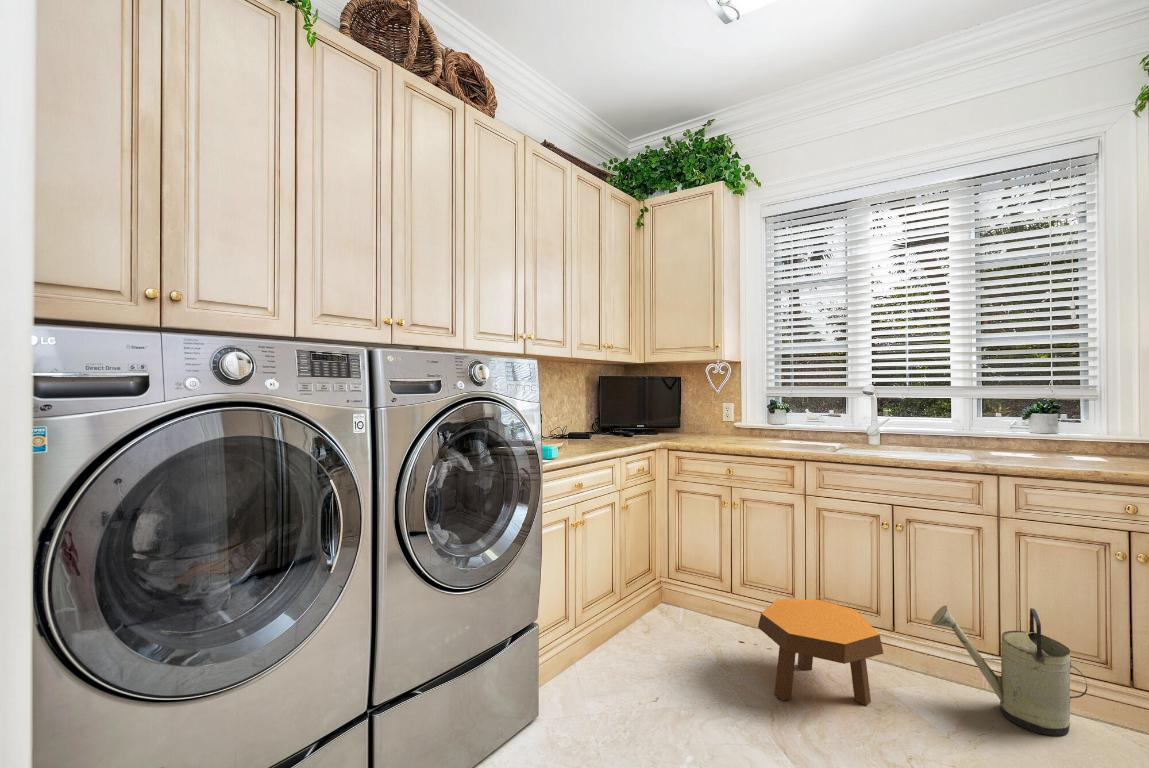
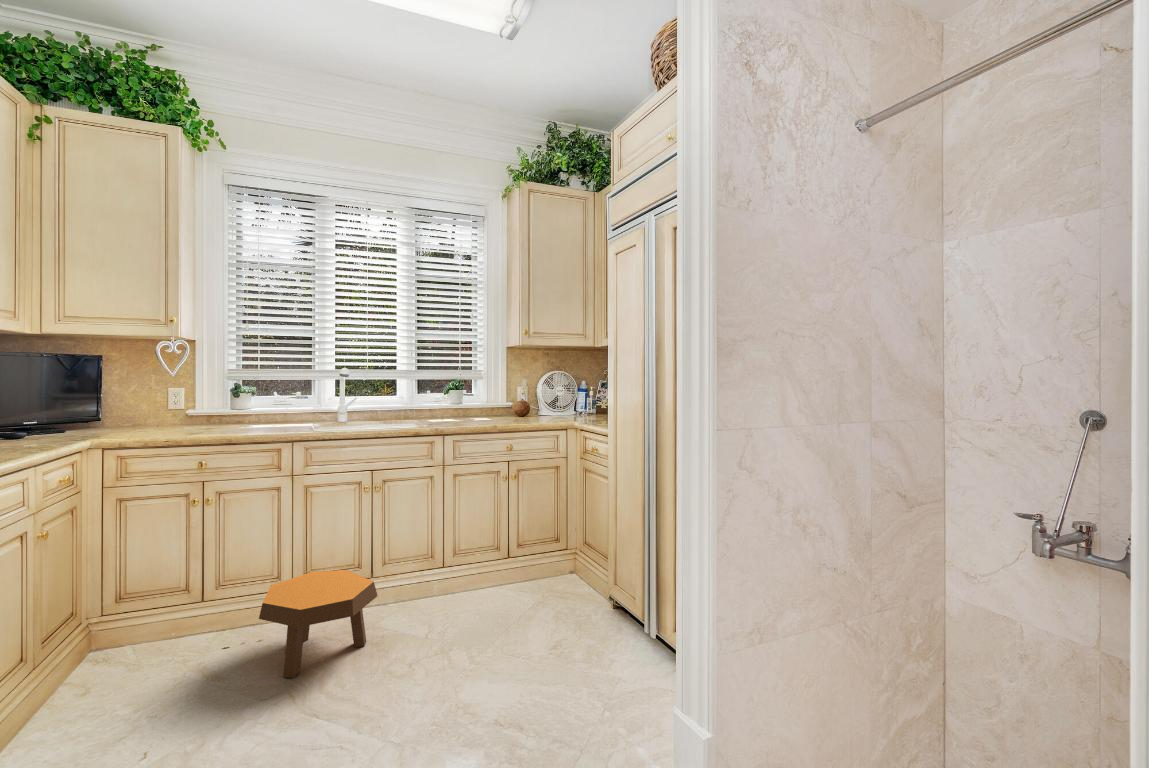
watering can: present [931,605,1087,736] -> none [404,527,494,611]

